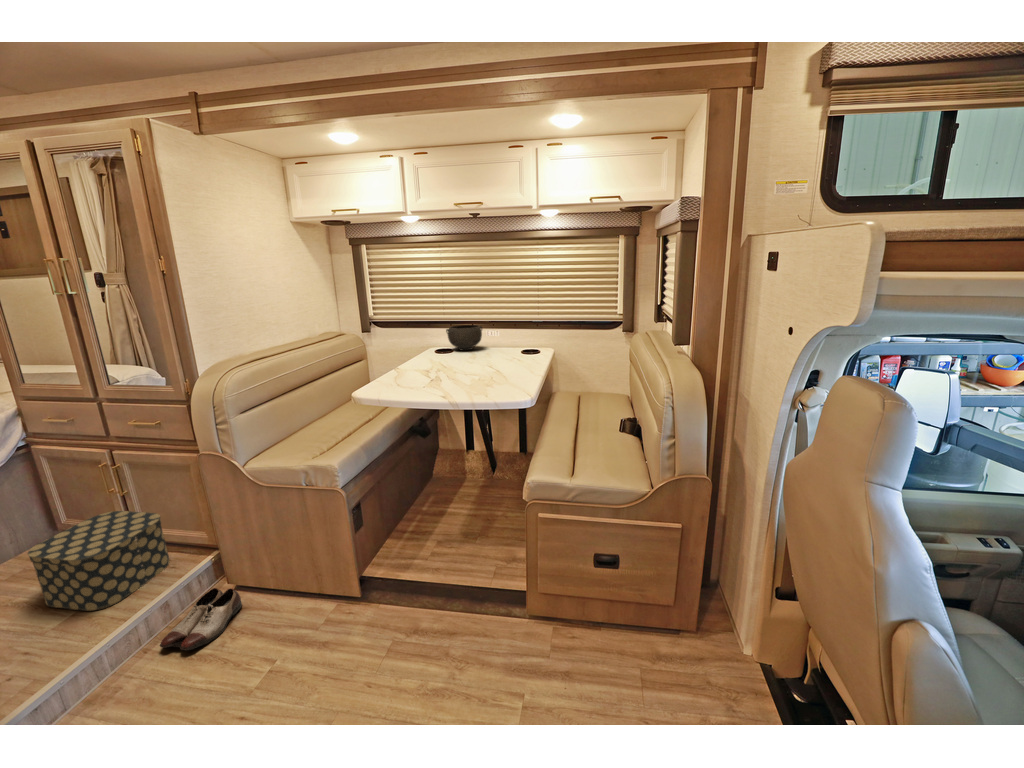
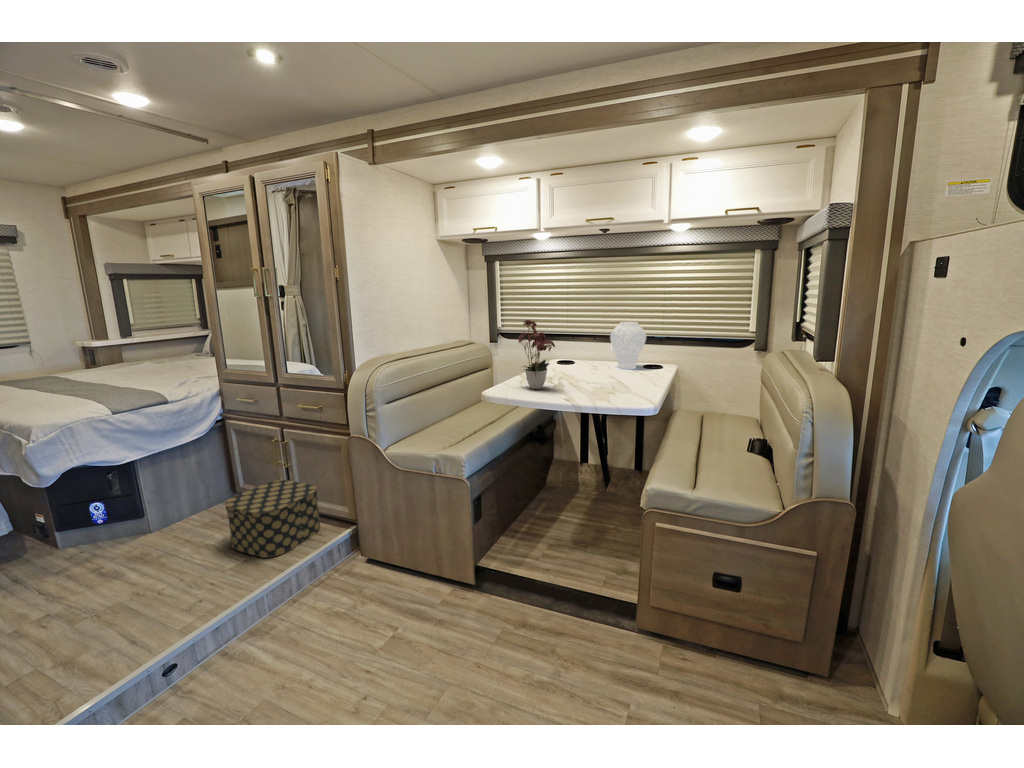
vase: none [489,308,523,355] -> present [610,322,646,369]
flower arrangement: none [387,309,434,386] -> present [518,320,555,389]
bowl: present [446,325,482,350] -> none [568,338,604,363]
shoe: present [160,588,242,650] -> none [311,555,374,603]

